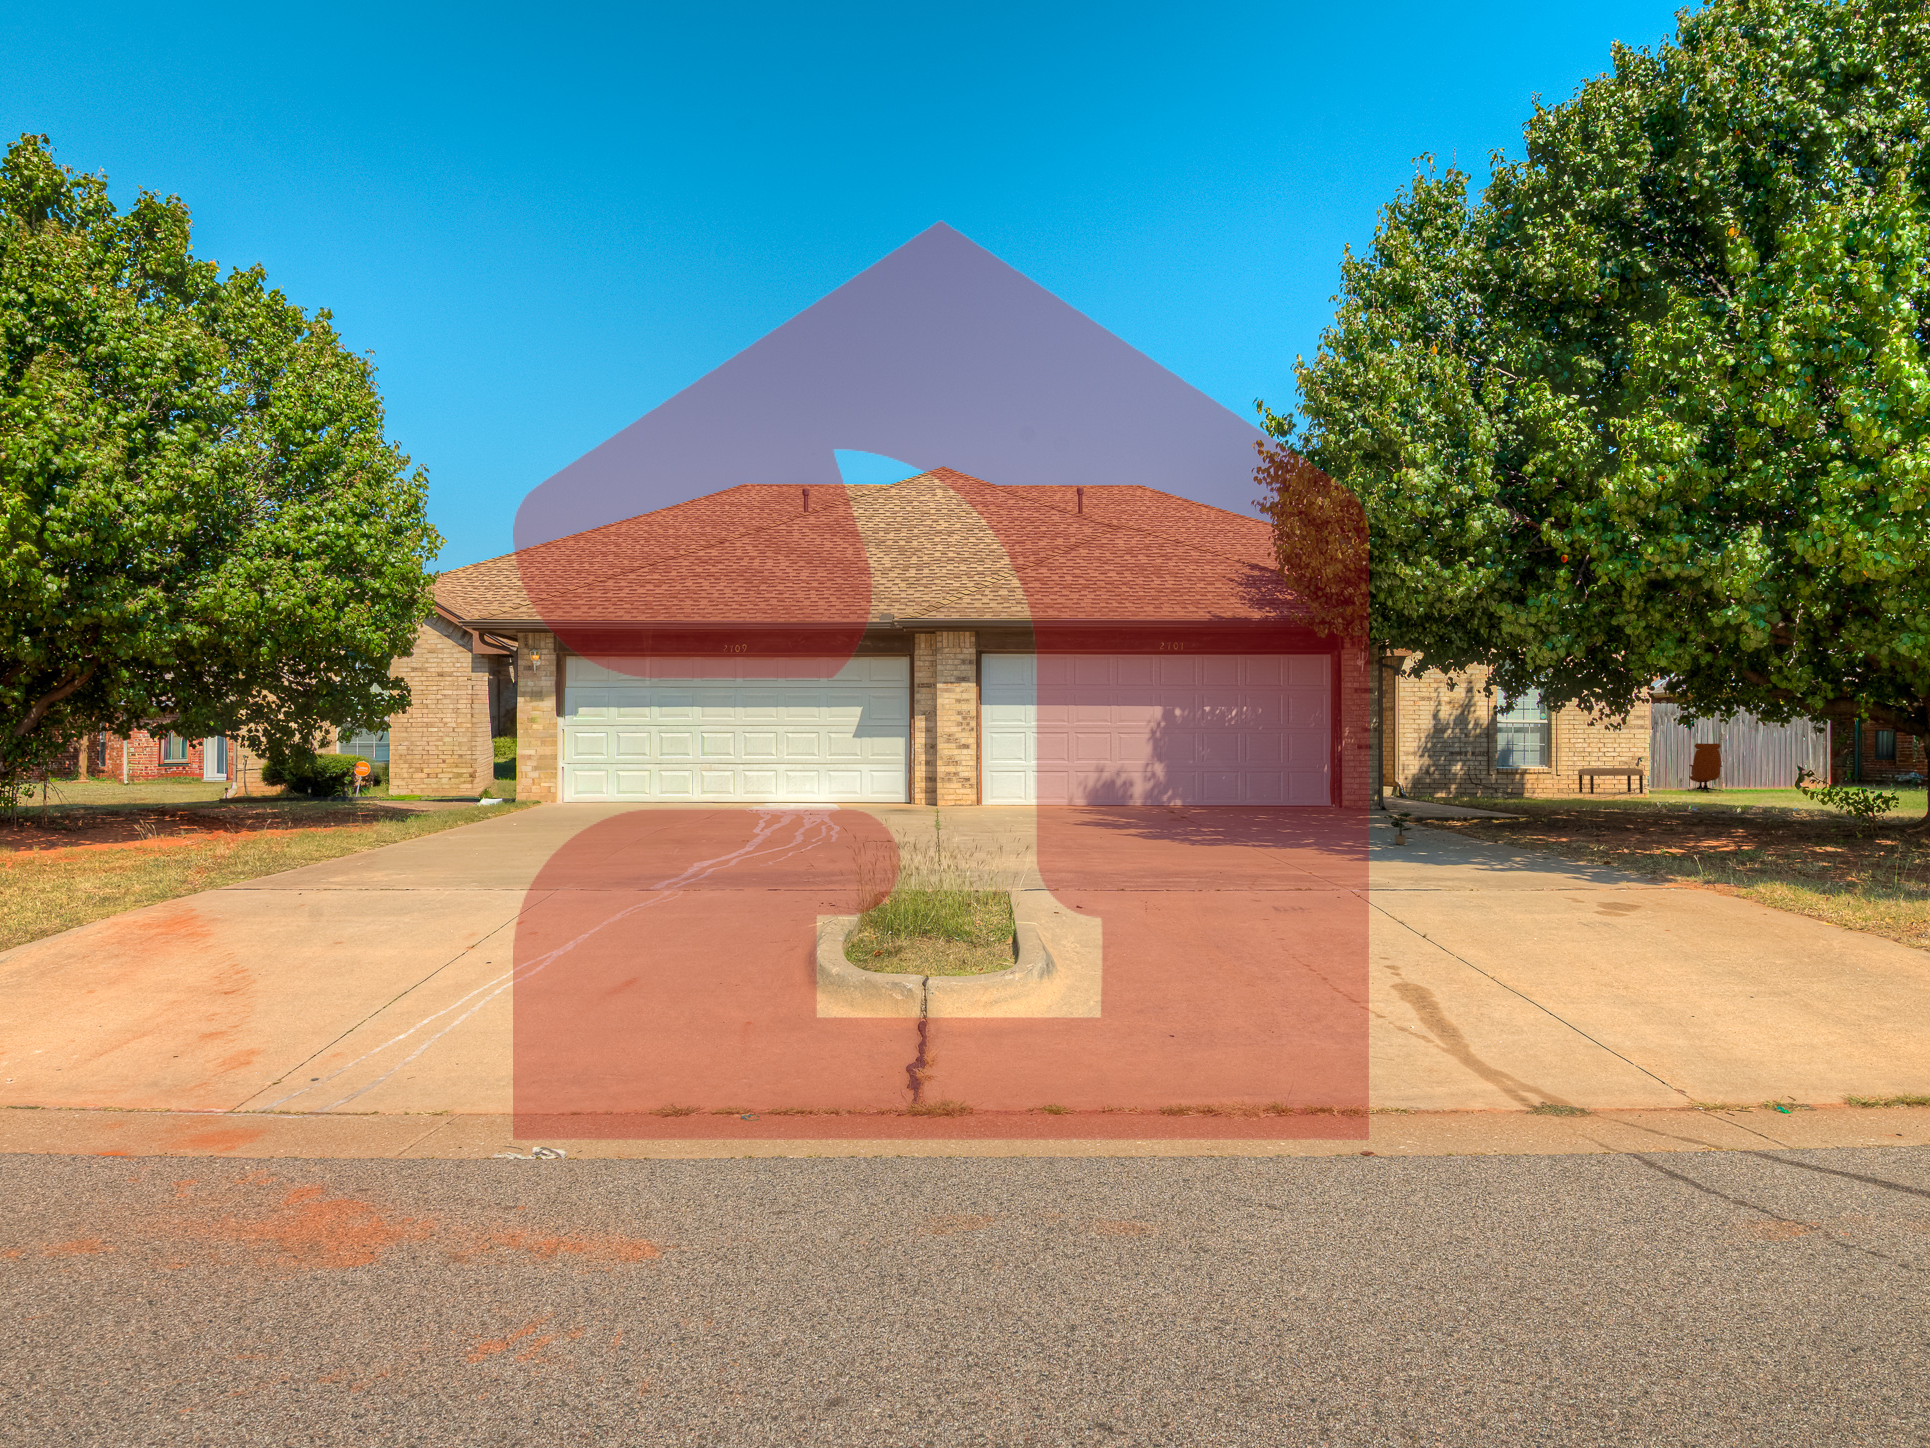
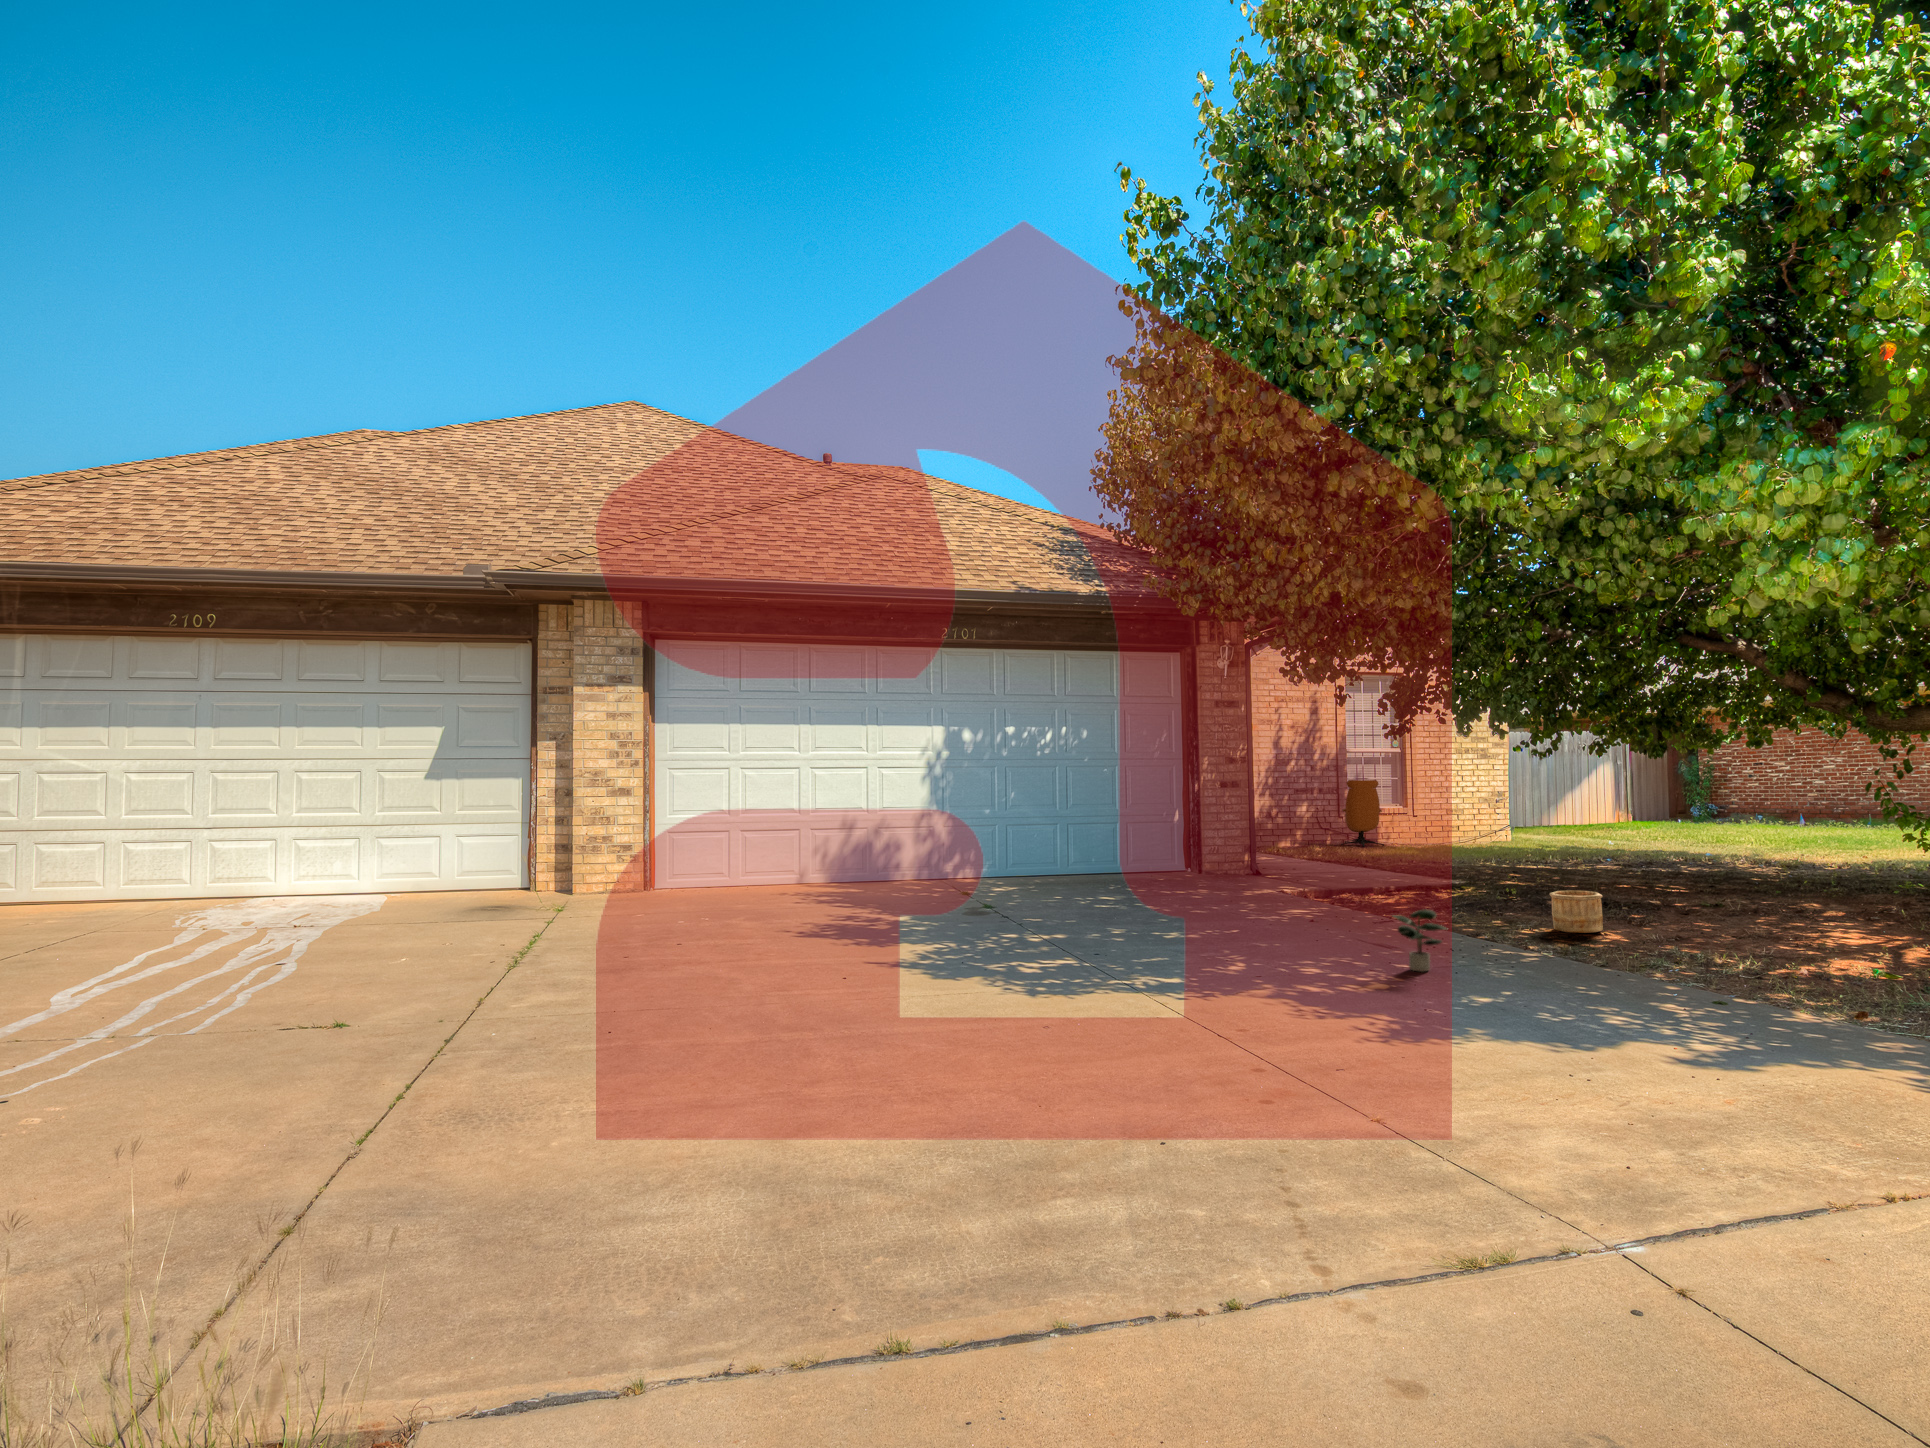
lounge chair: present [1688,743,1723,792] -> present [1341,780,1384,847]
bench: present [1578,768,1644,794] -> none [1431,805,1503,839]
wooden bucket: none [1522,812,1553,836] -> present [1550,890,1603,933]

